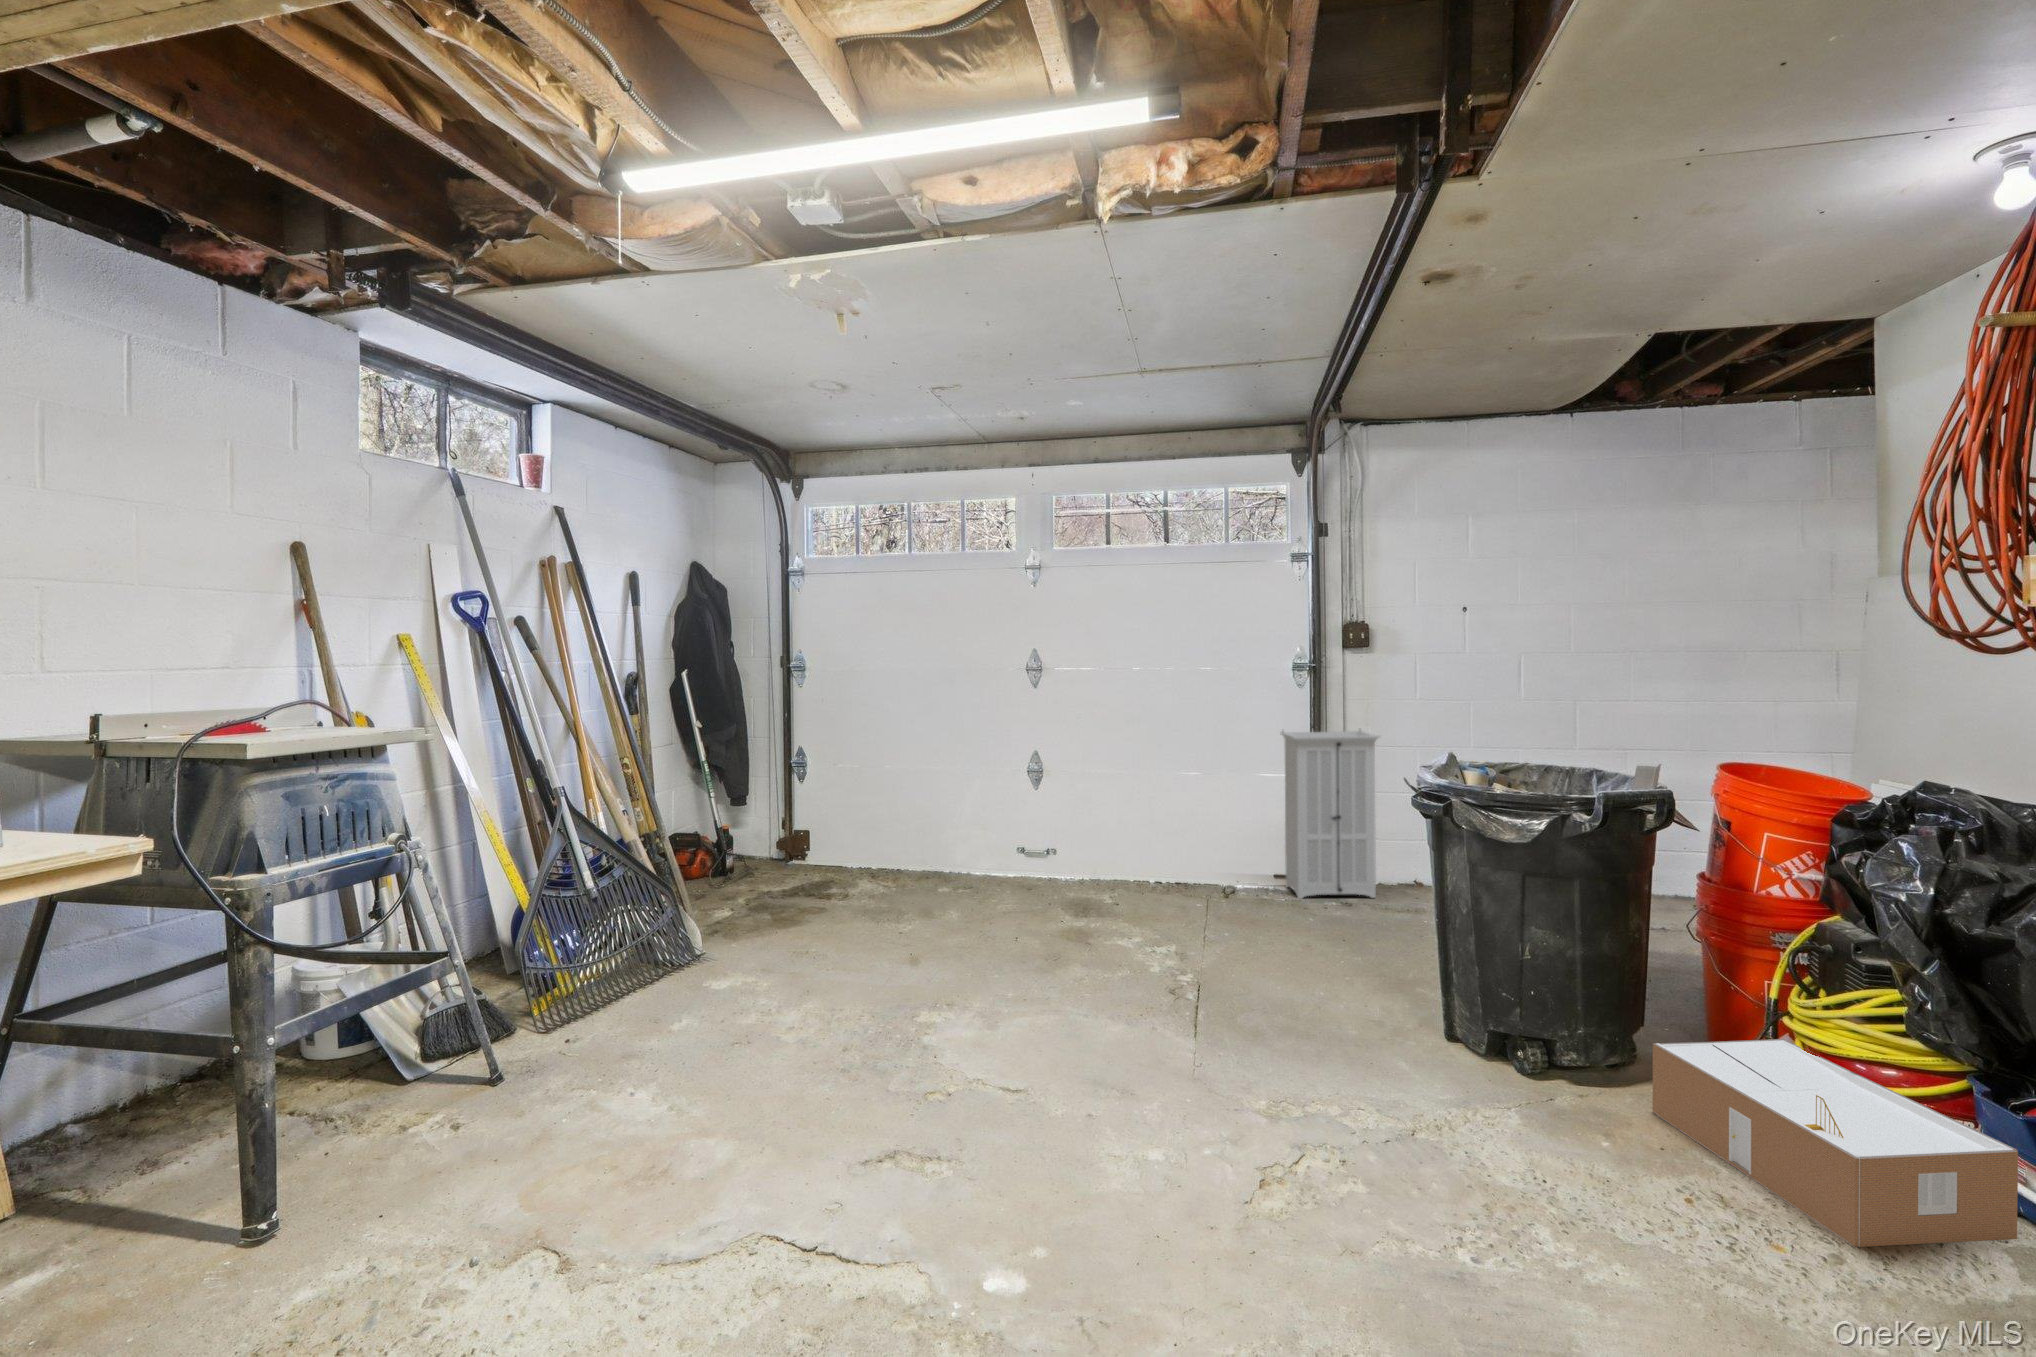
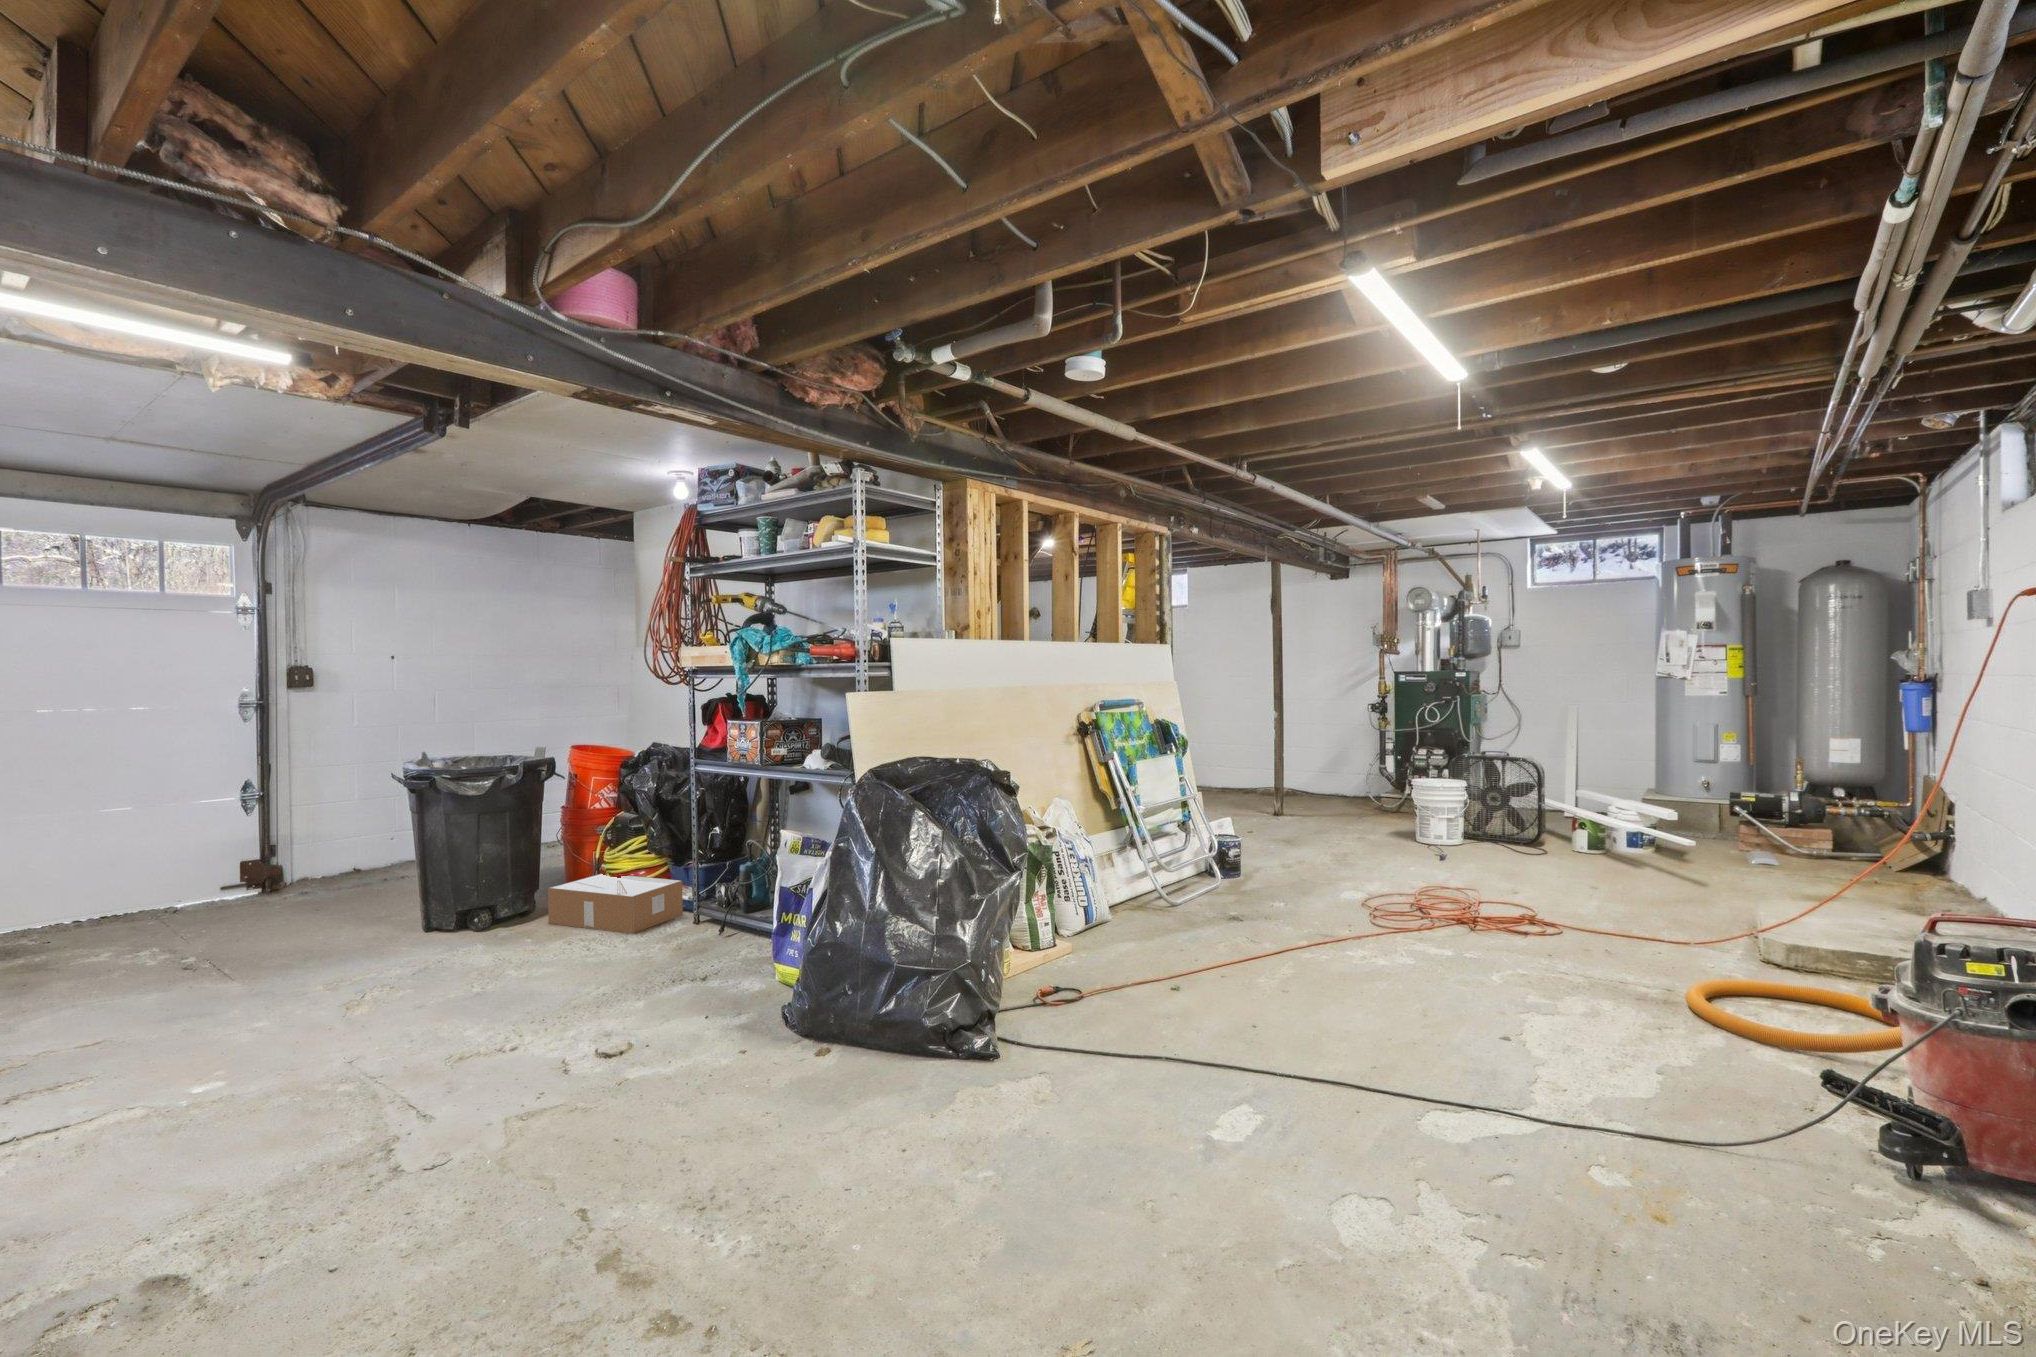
storage cabinet: present [1281,730,1380,899] -> none [227,752,331,898]

